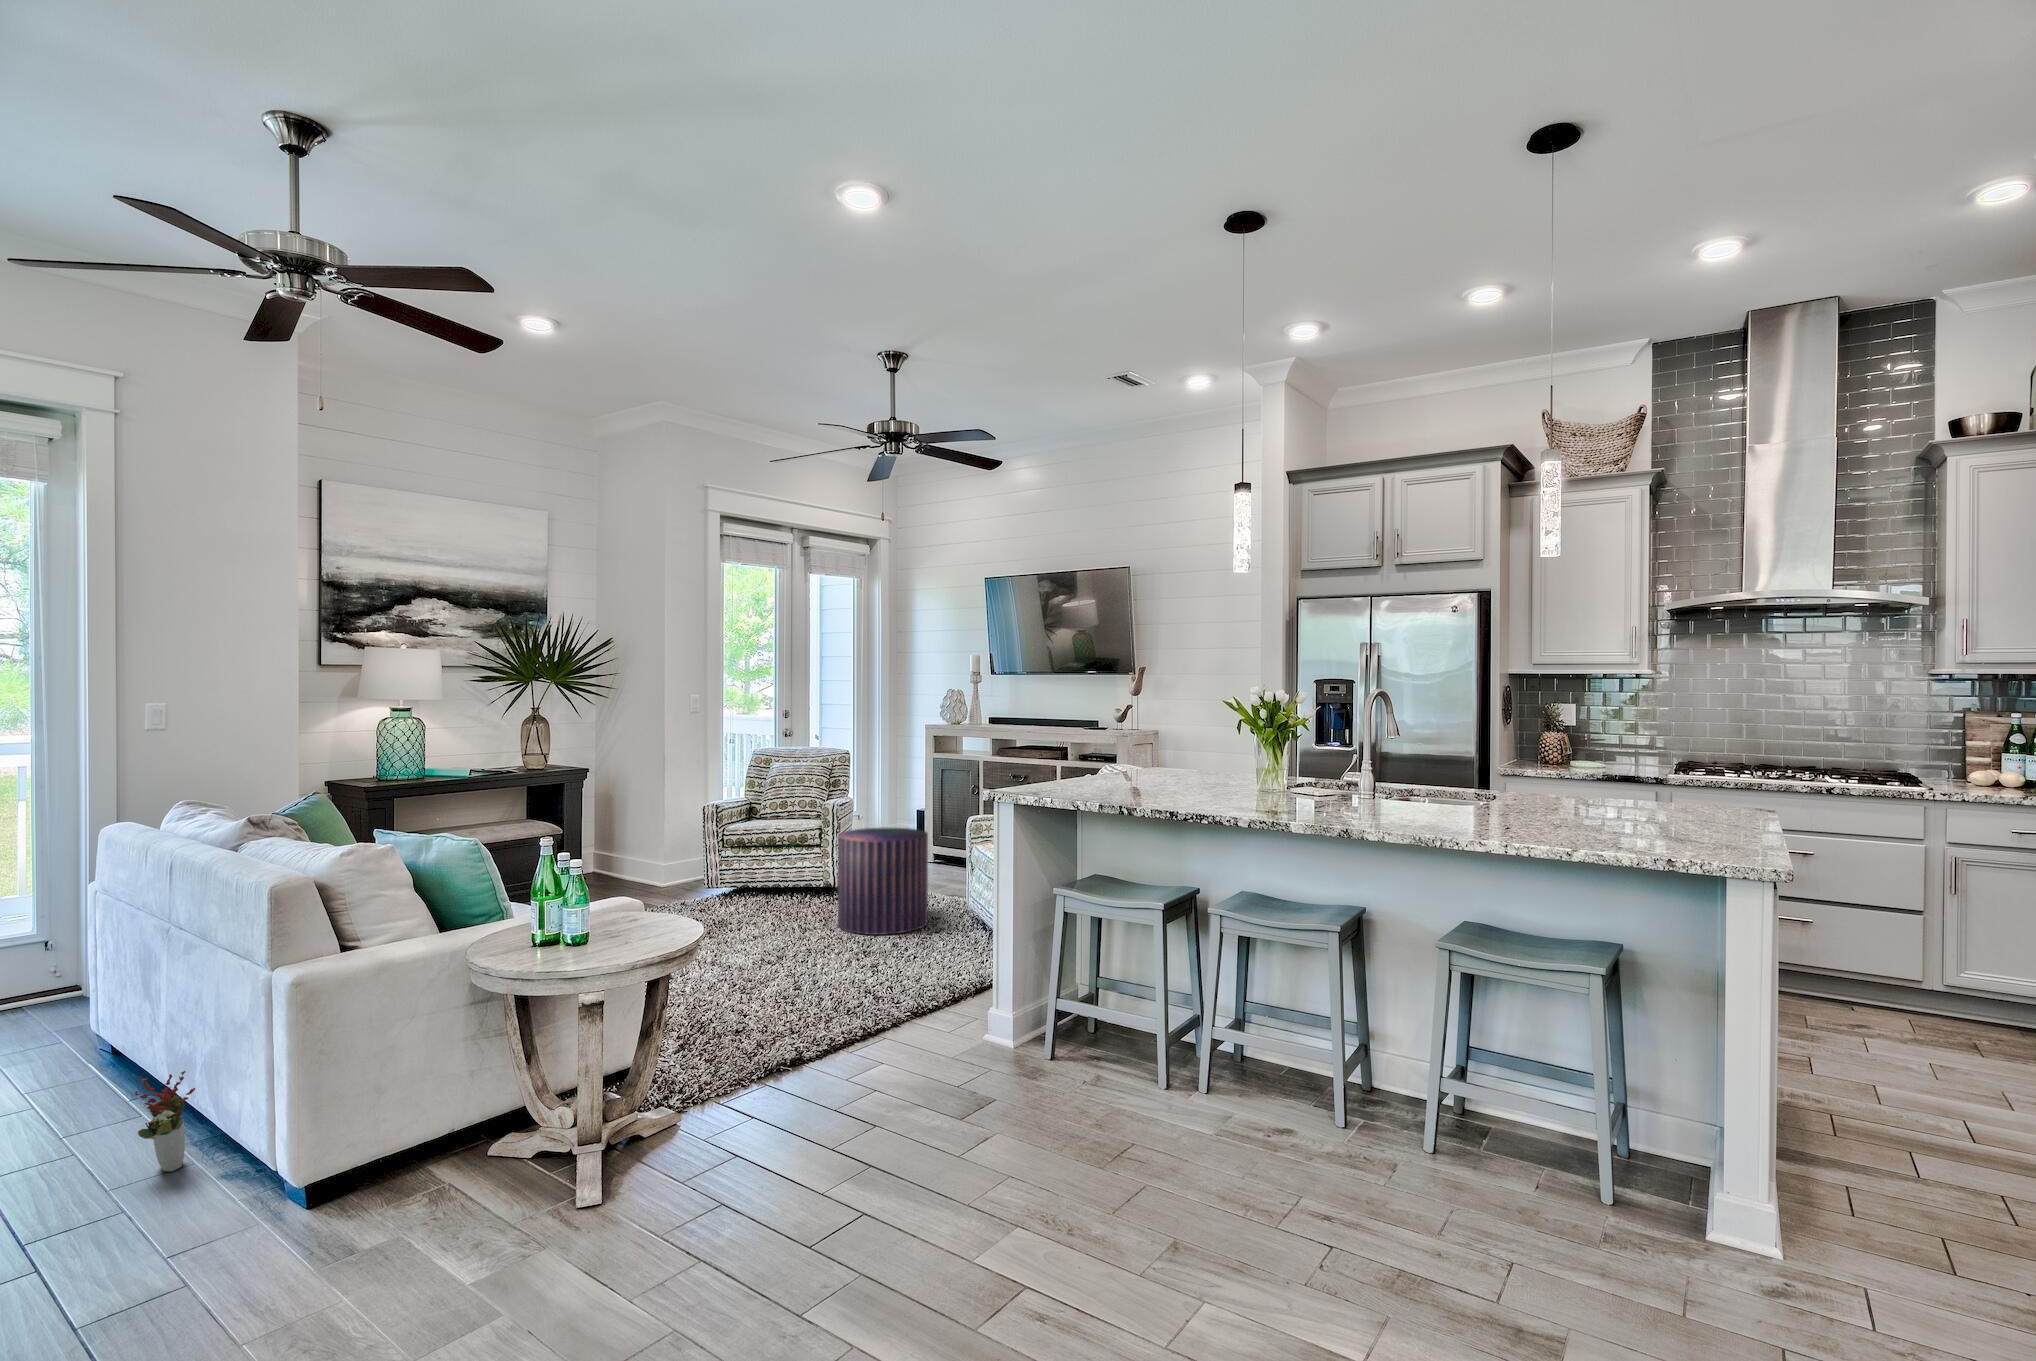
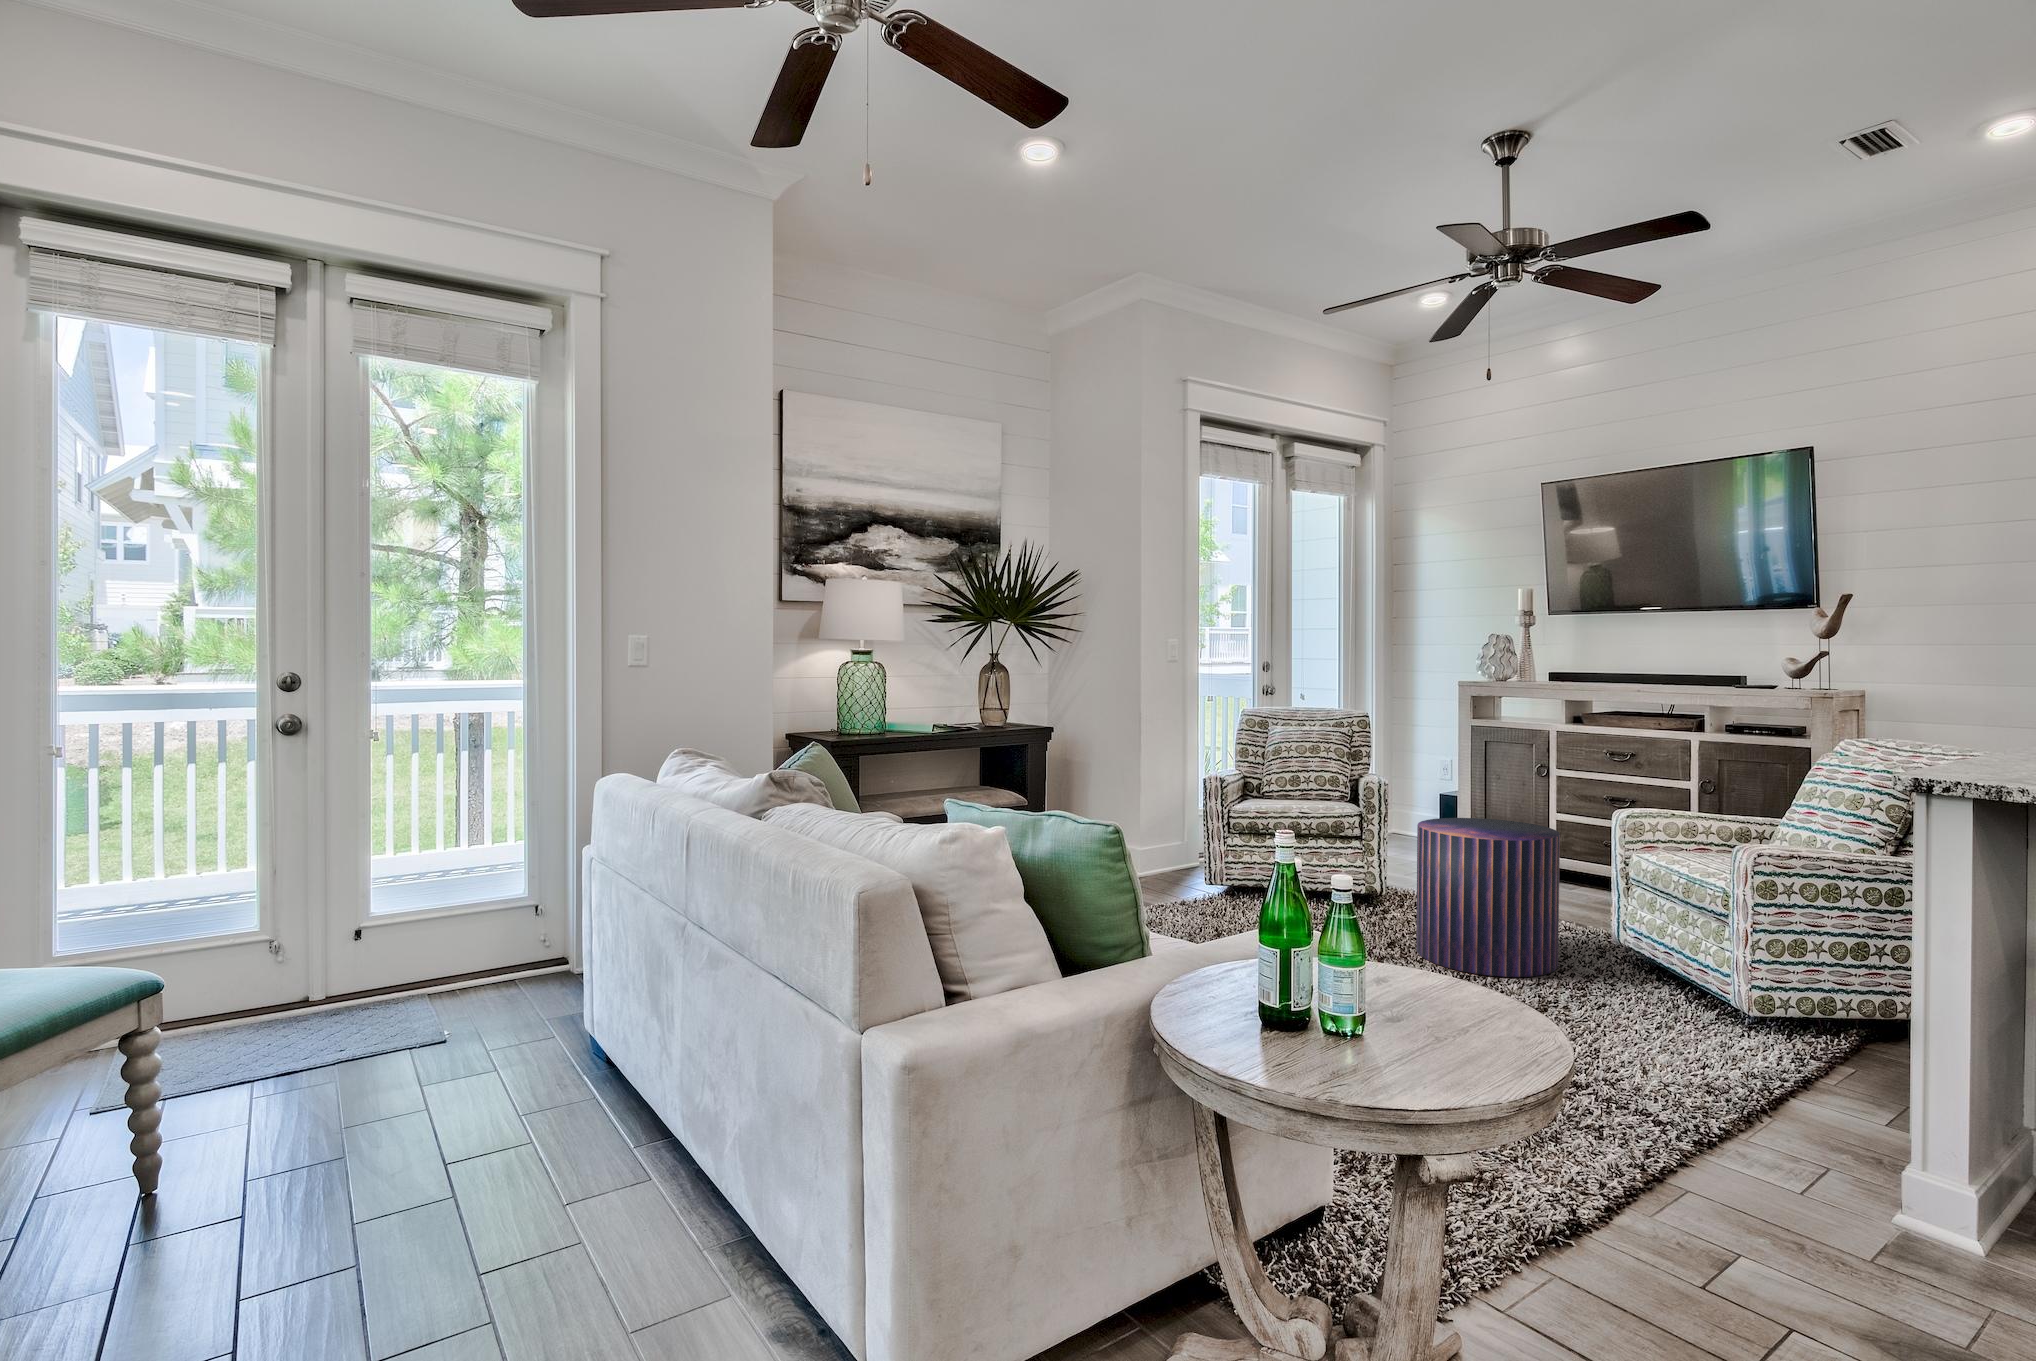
decorative plant: present [135,1071,195,1171] -> none [613,1148,689,1305]

